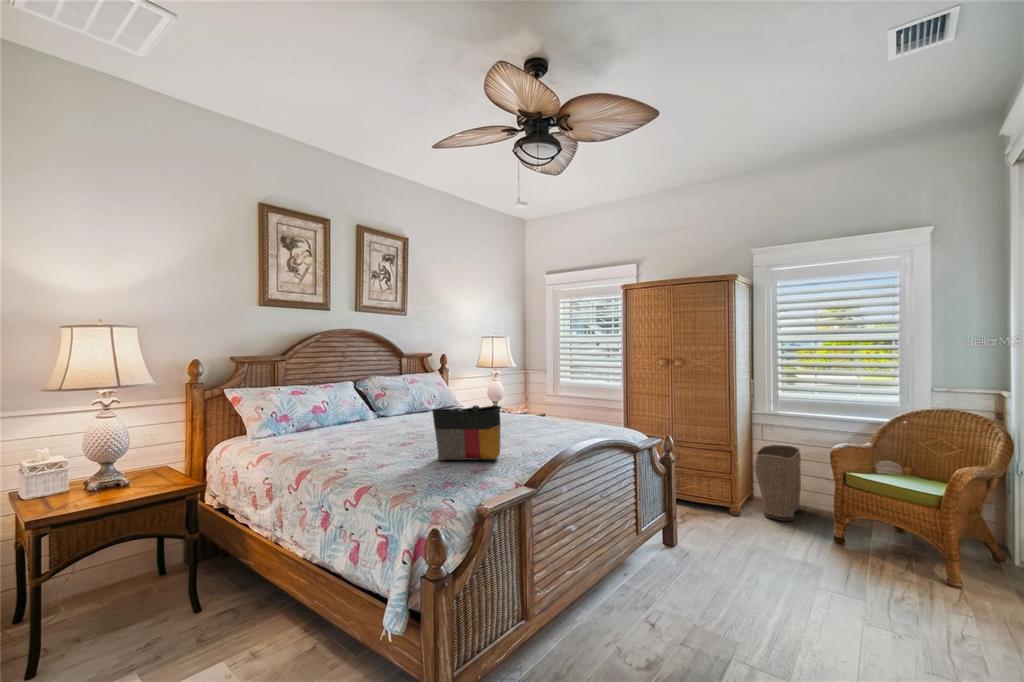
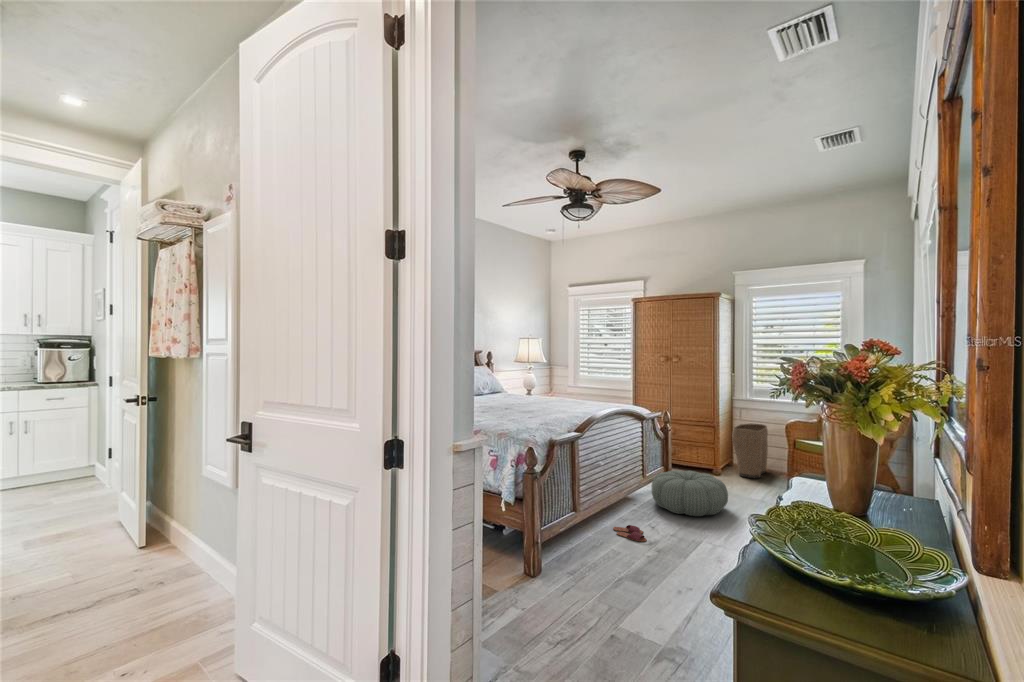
tote bag: present [432,406,501,460] -> none [510,383,557,418]
pouf: none [648,522,760,599] -> present [652,470,728,516]
slippers: none [590,624,641,661] -> present [613,525,647,542]

